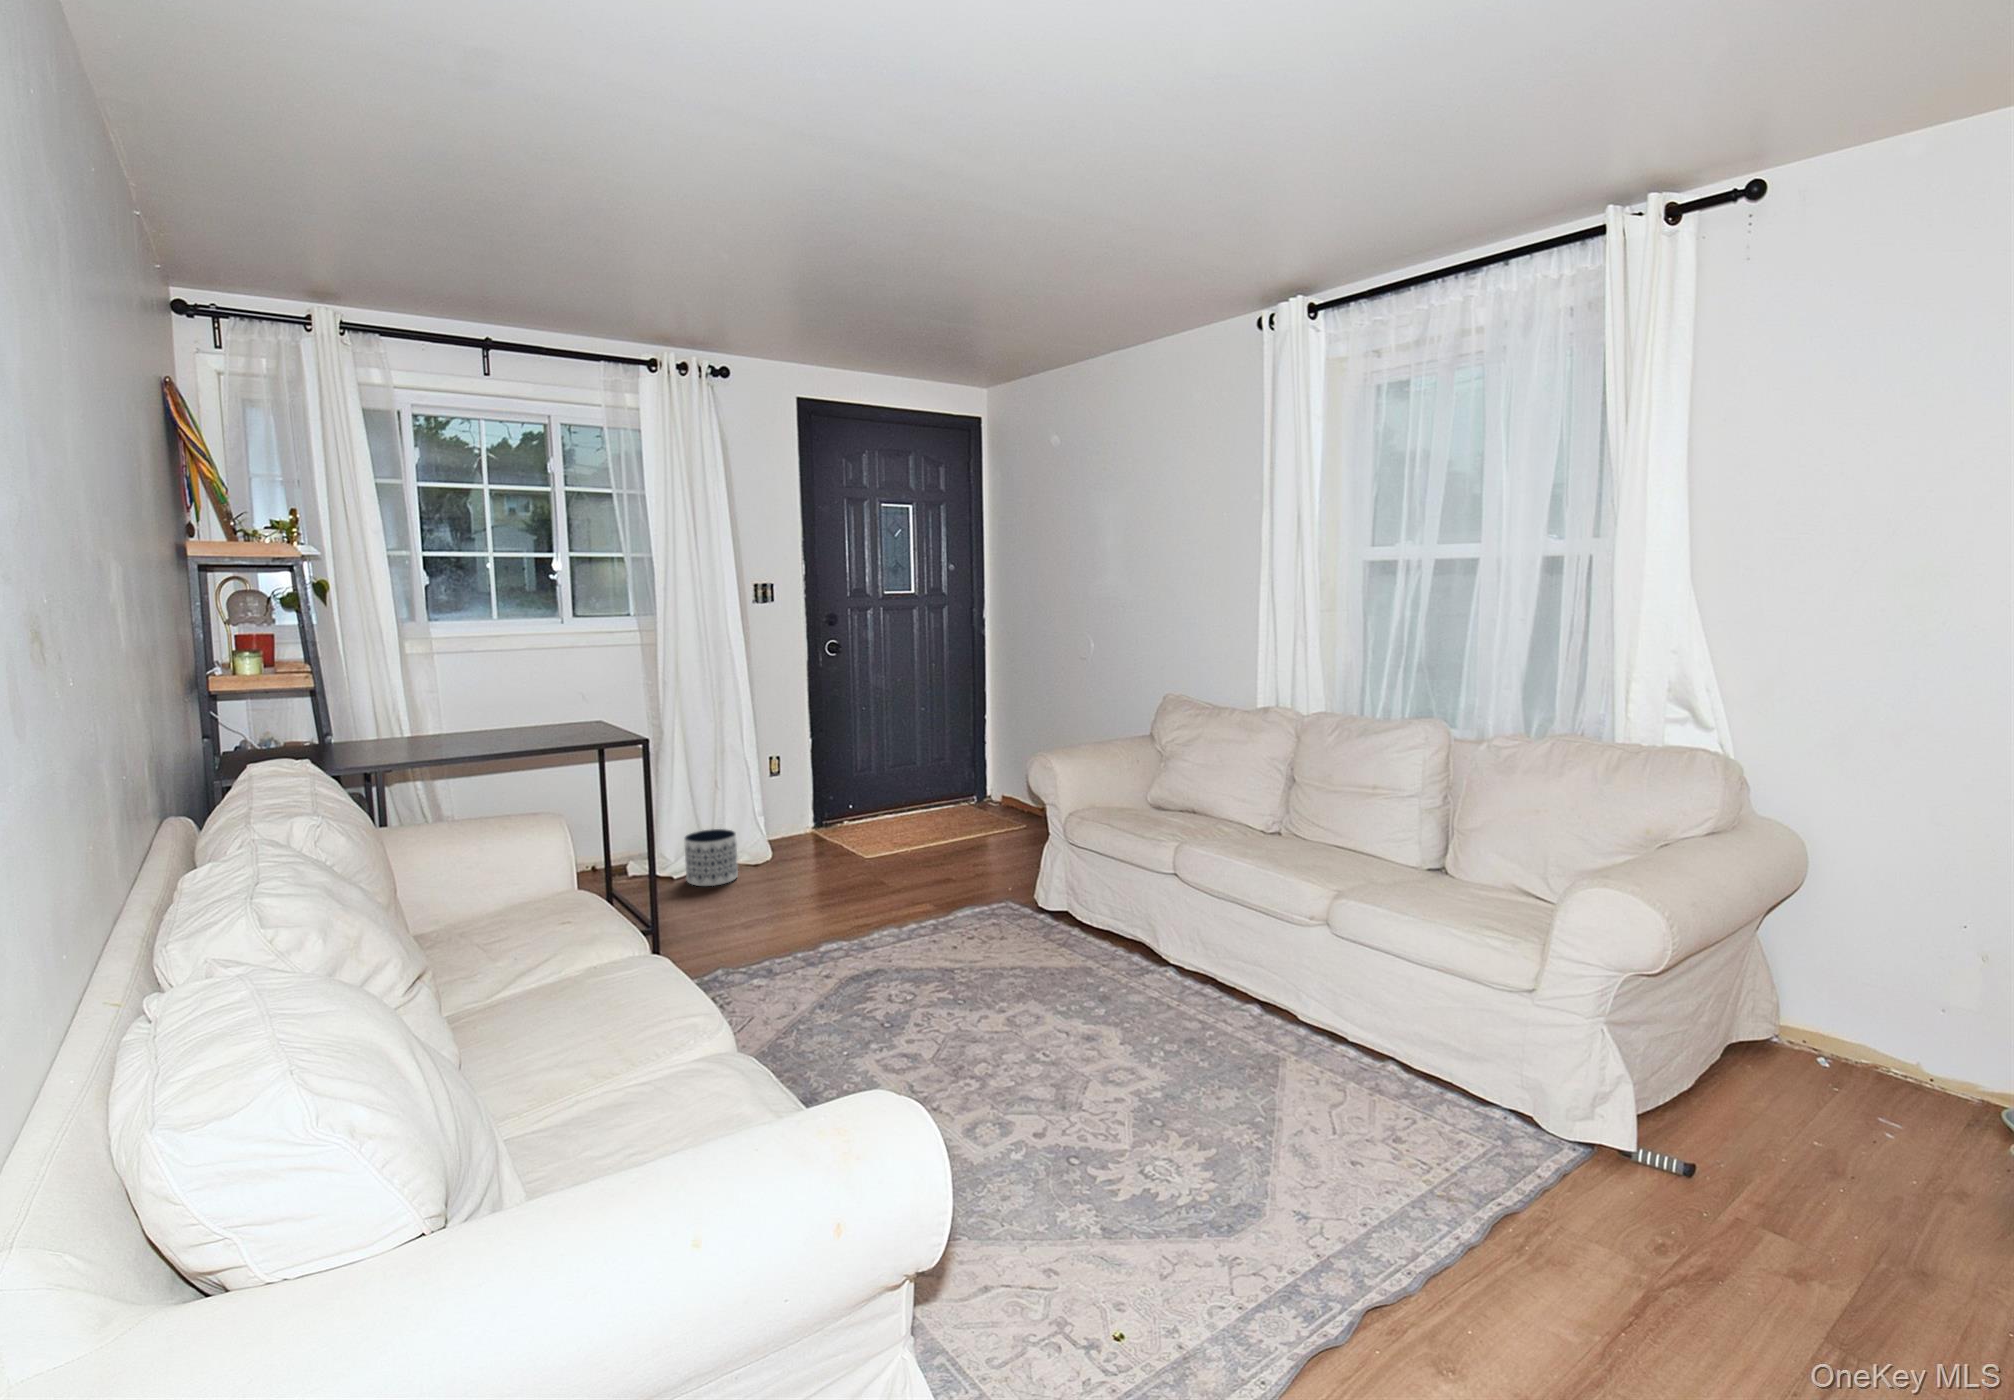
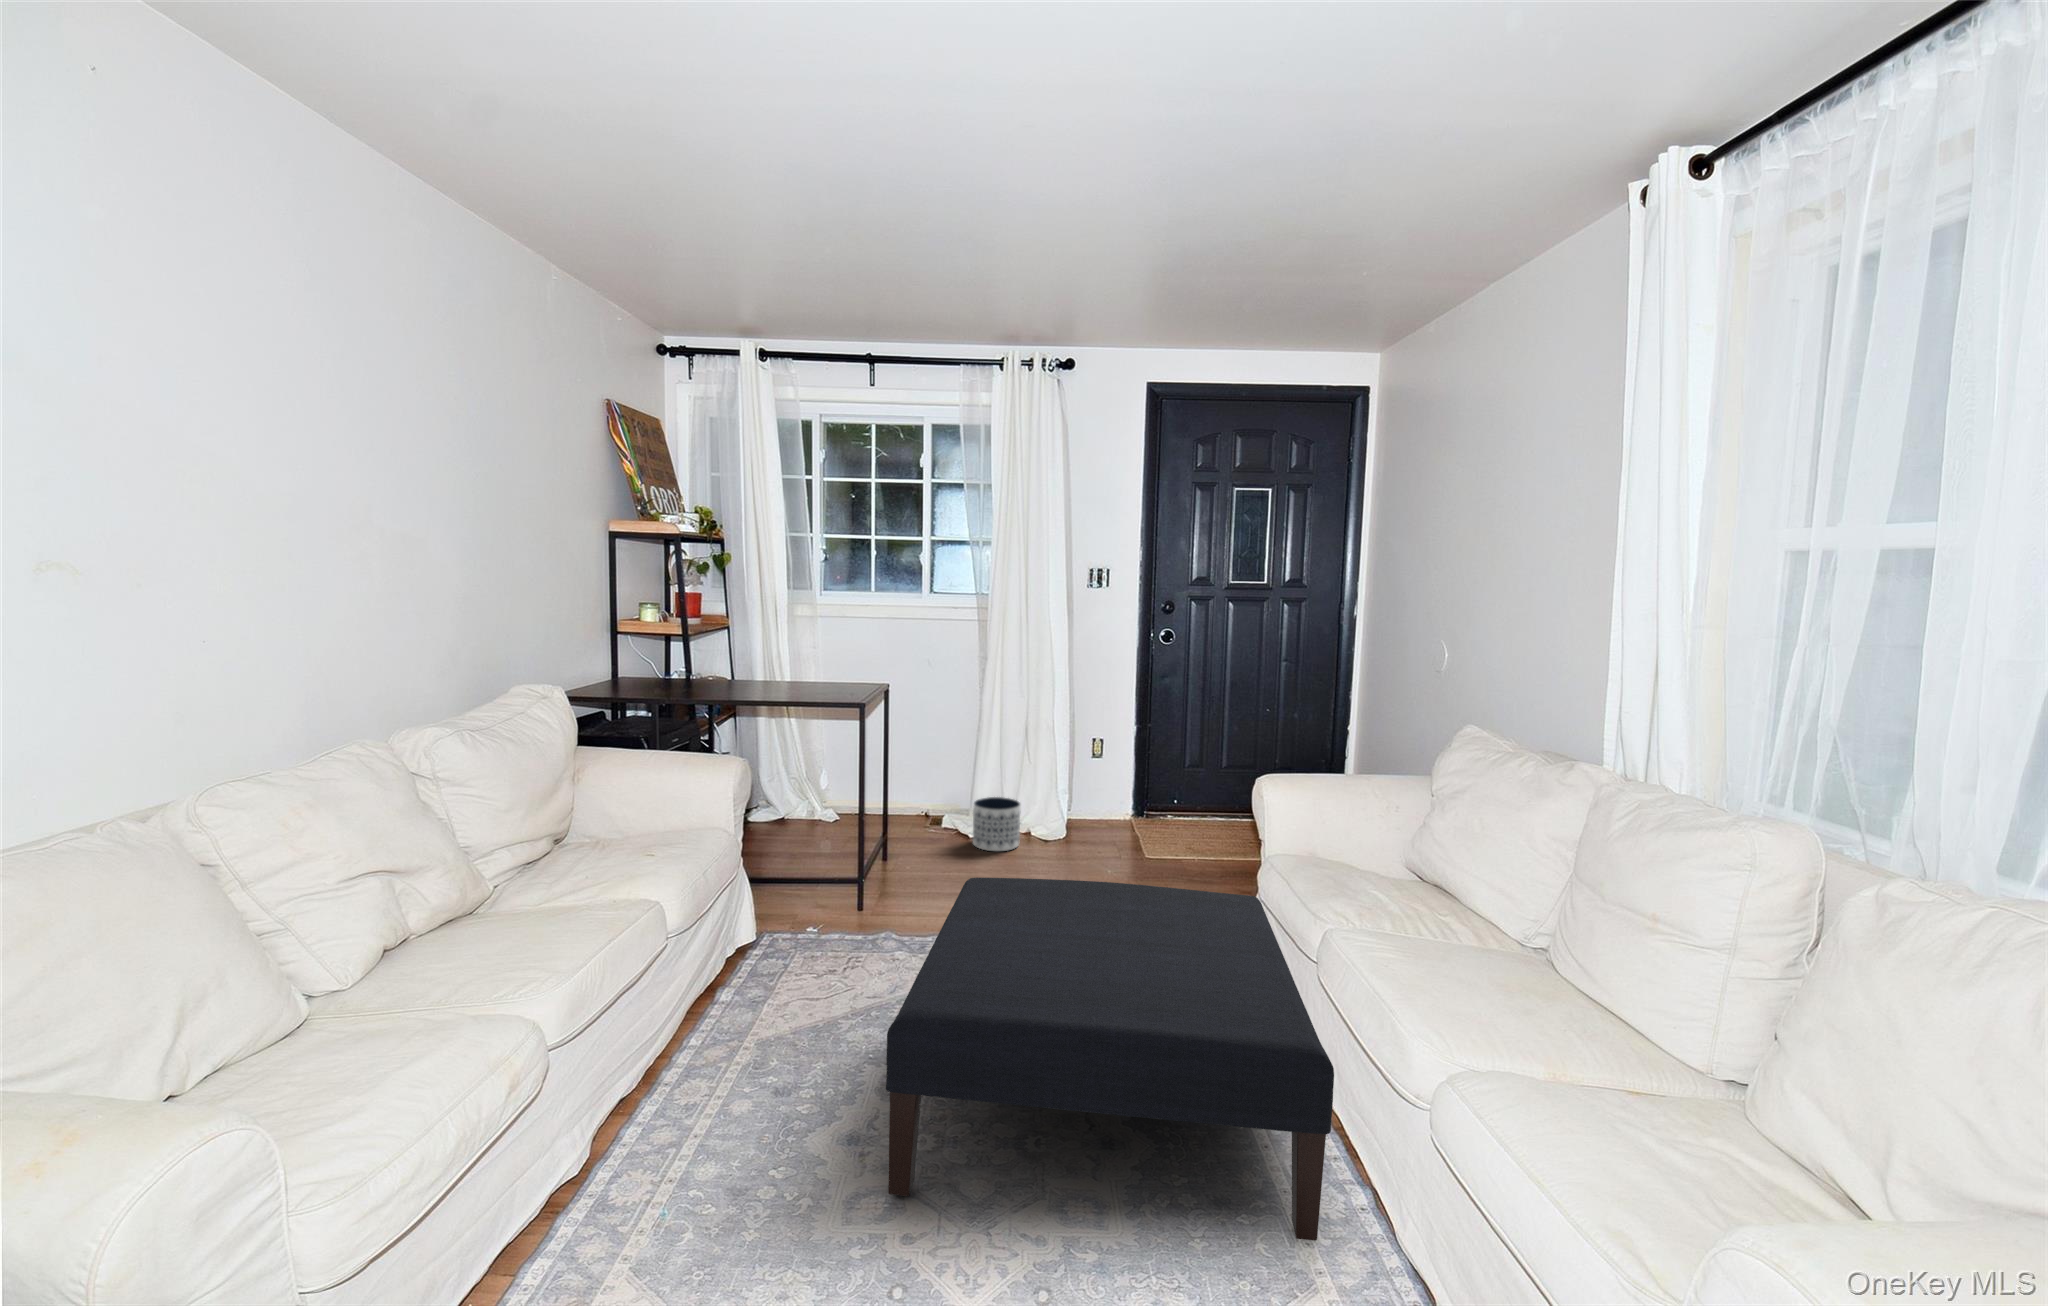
ottoman: none [856,839,1263,1122] -> present [886,877,1334,1241]

